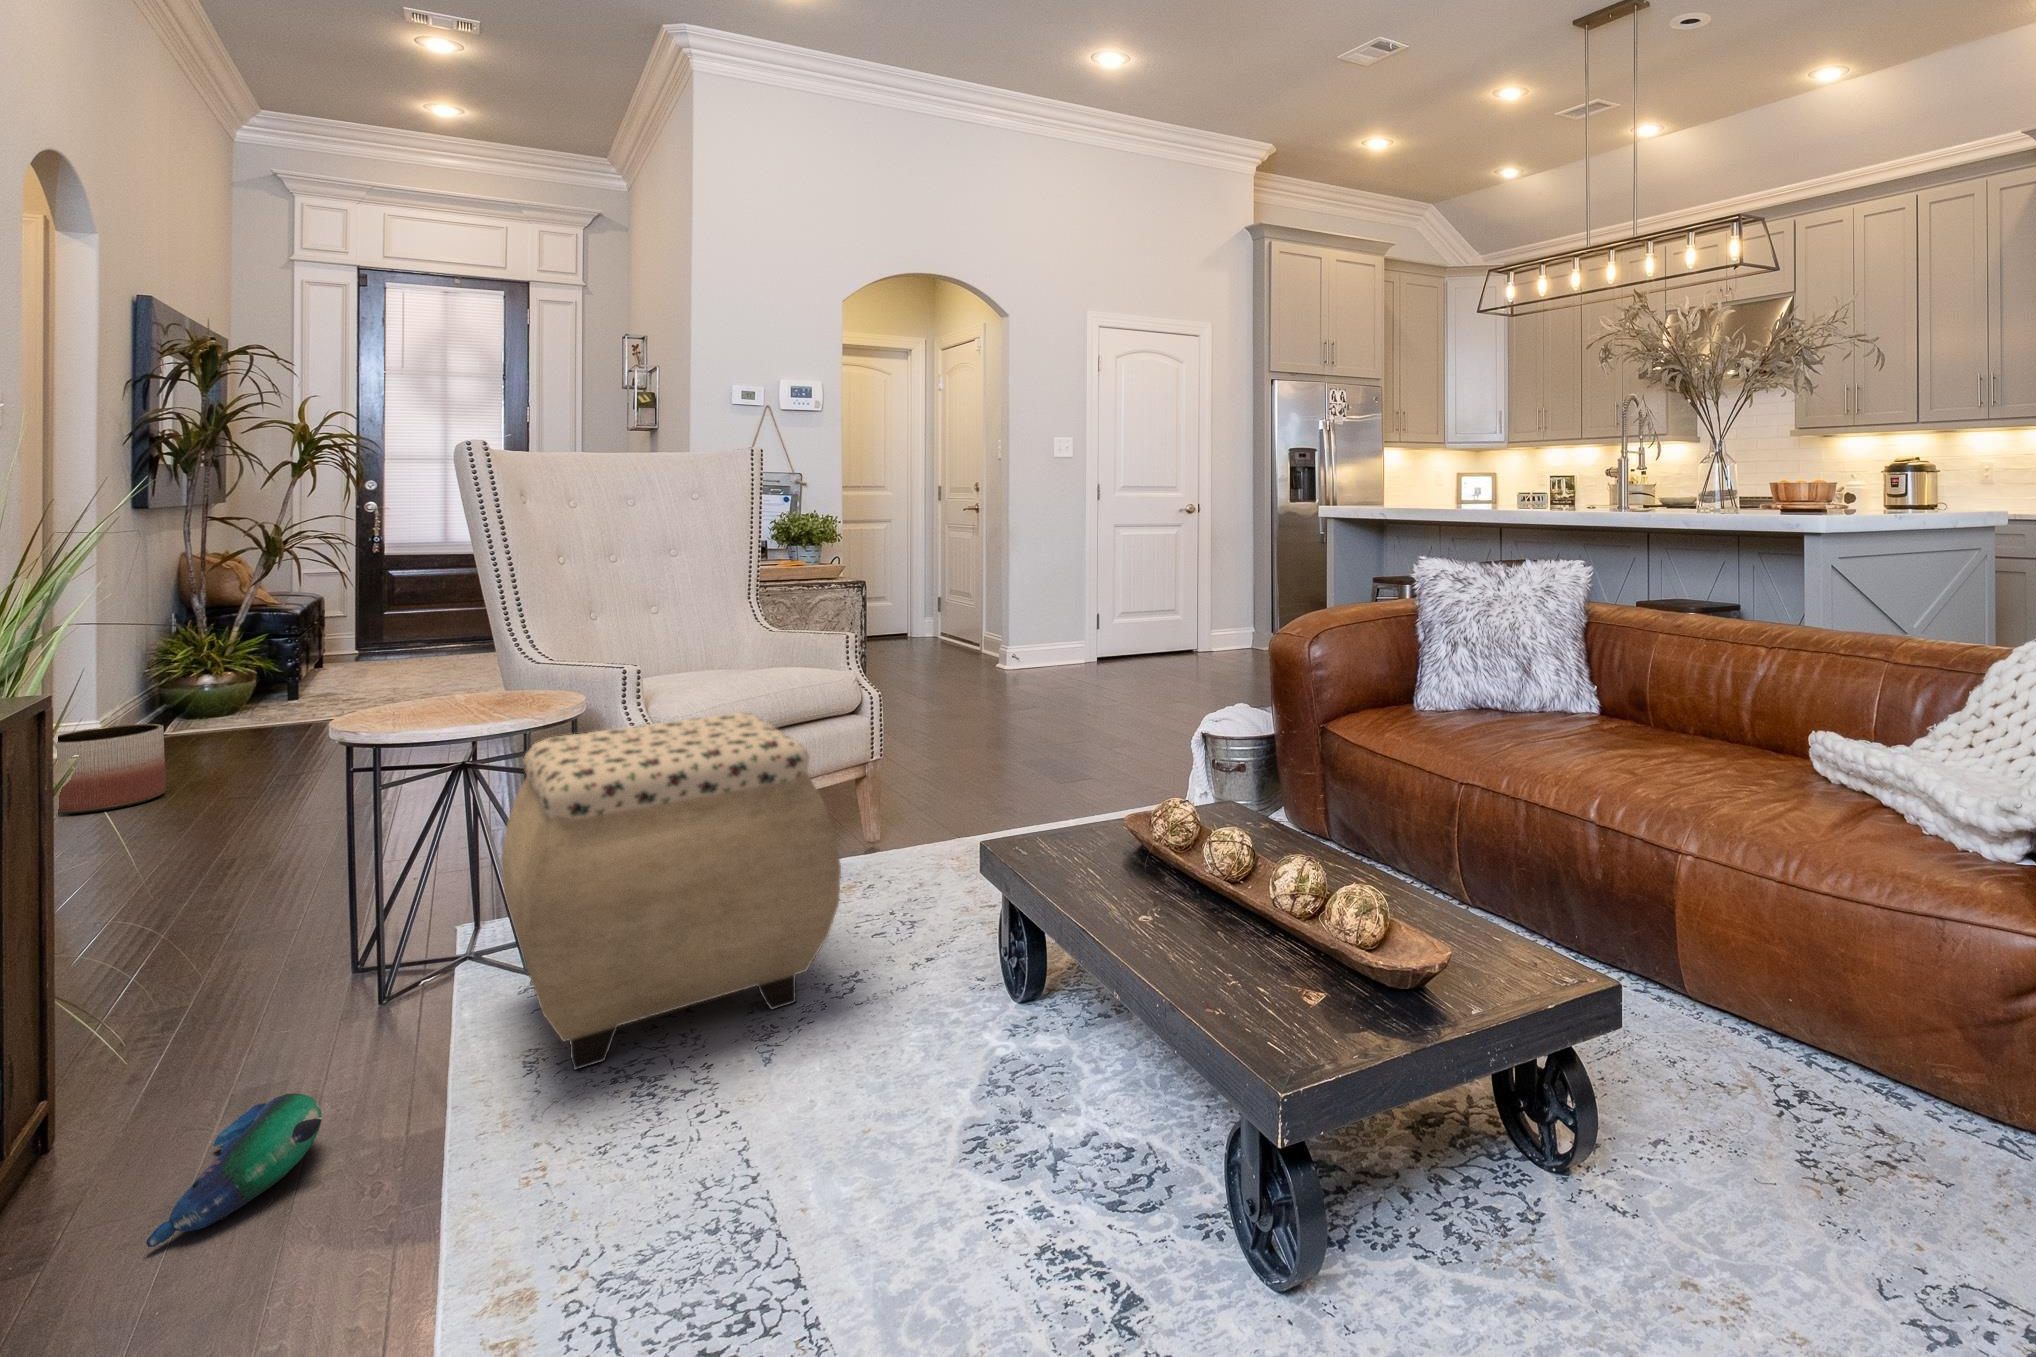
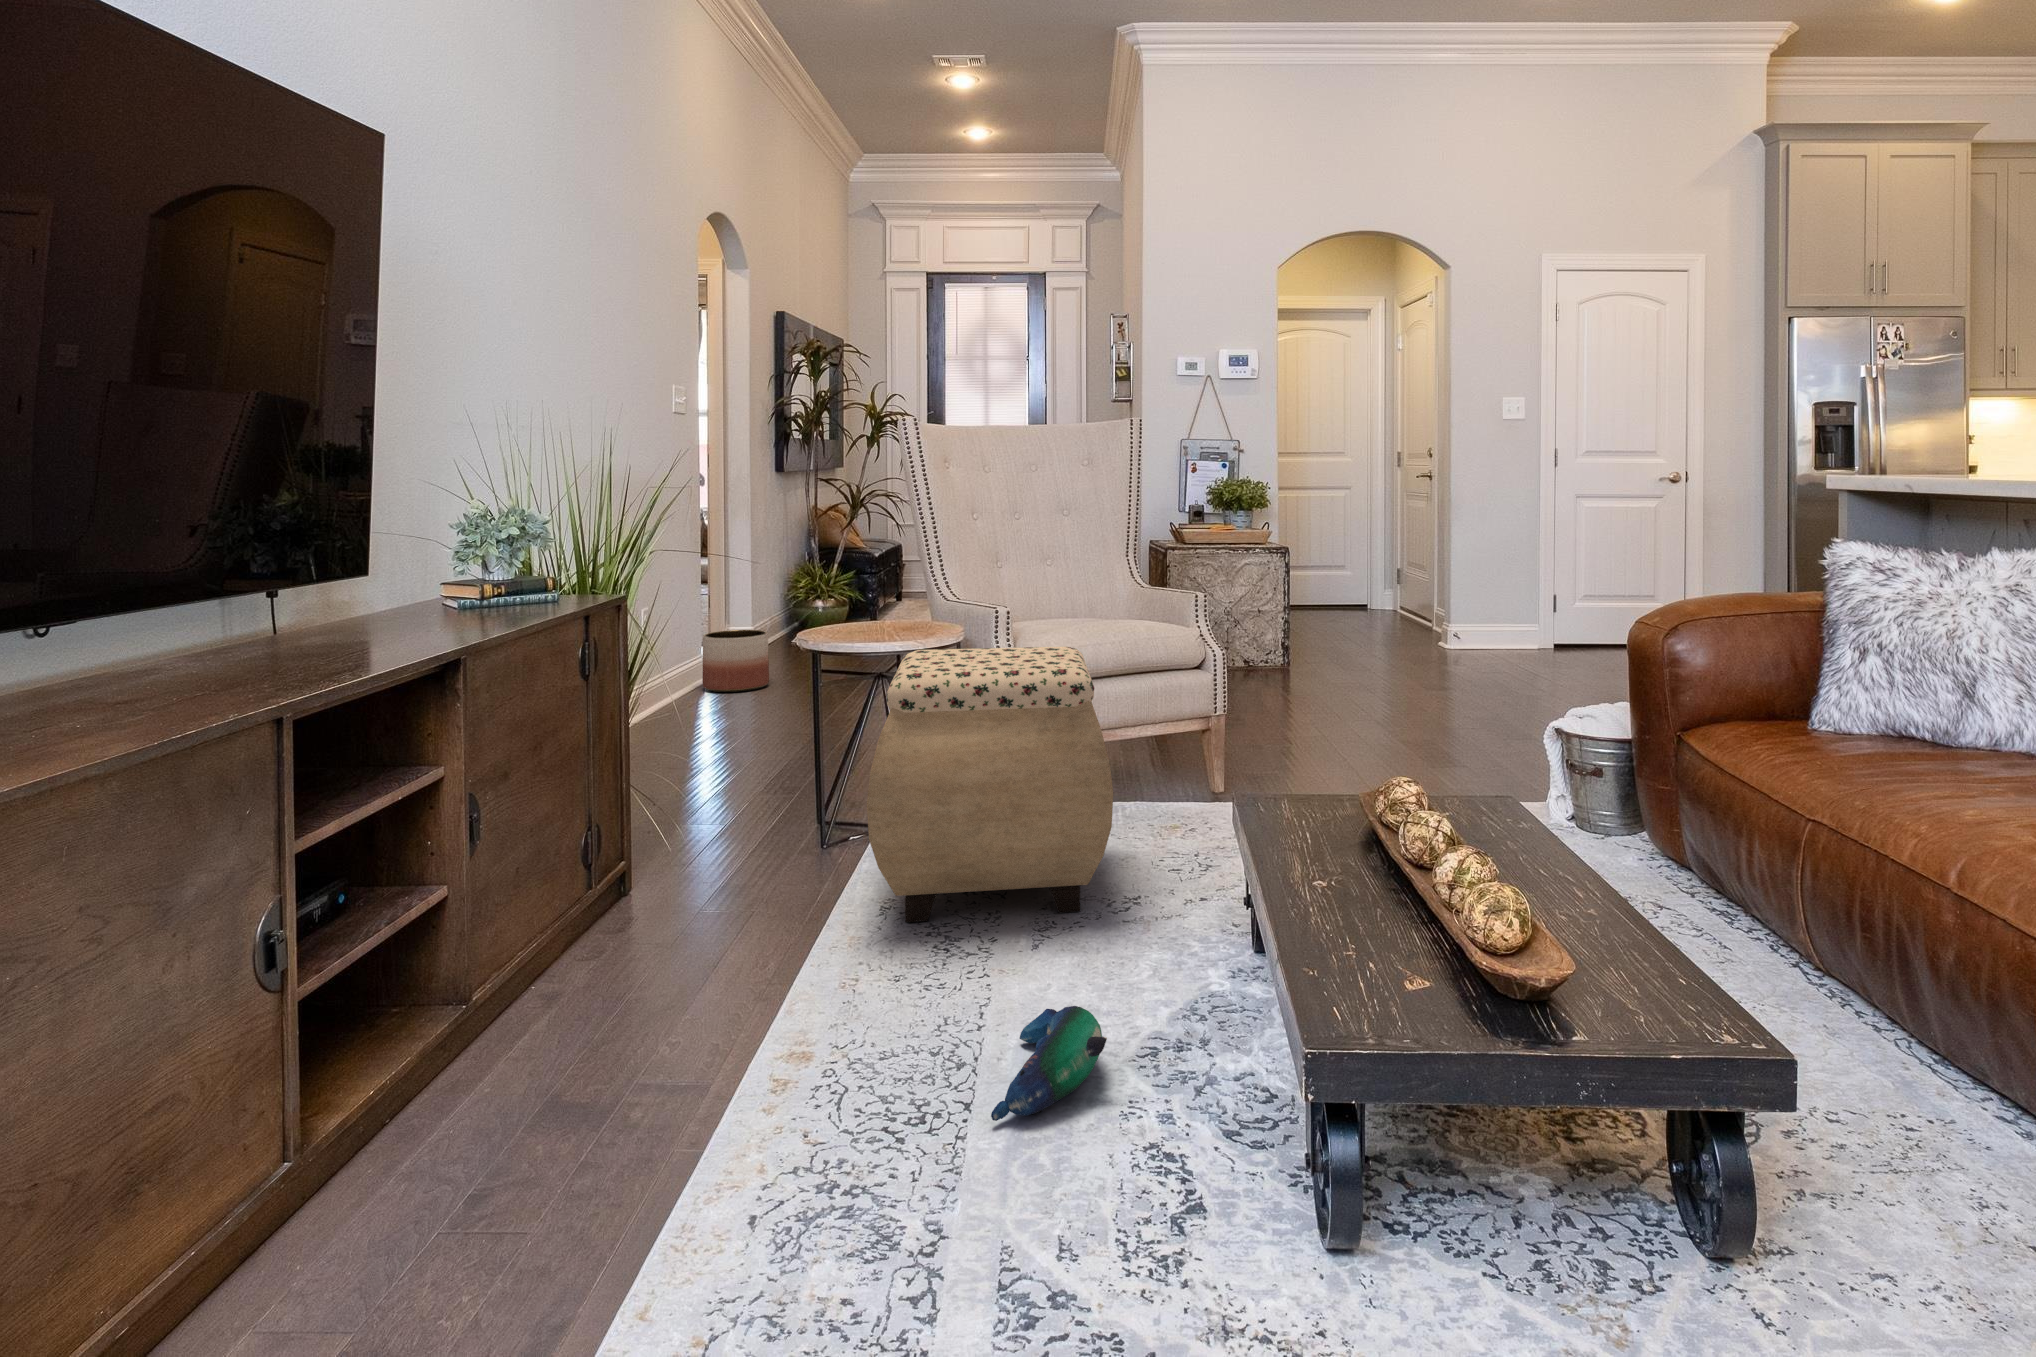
plush toy: present [146,1093,323,1247] -> present [991,1006,1107,1121]

